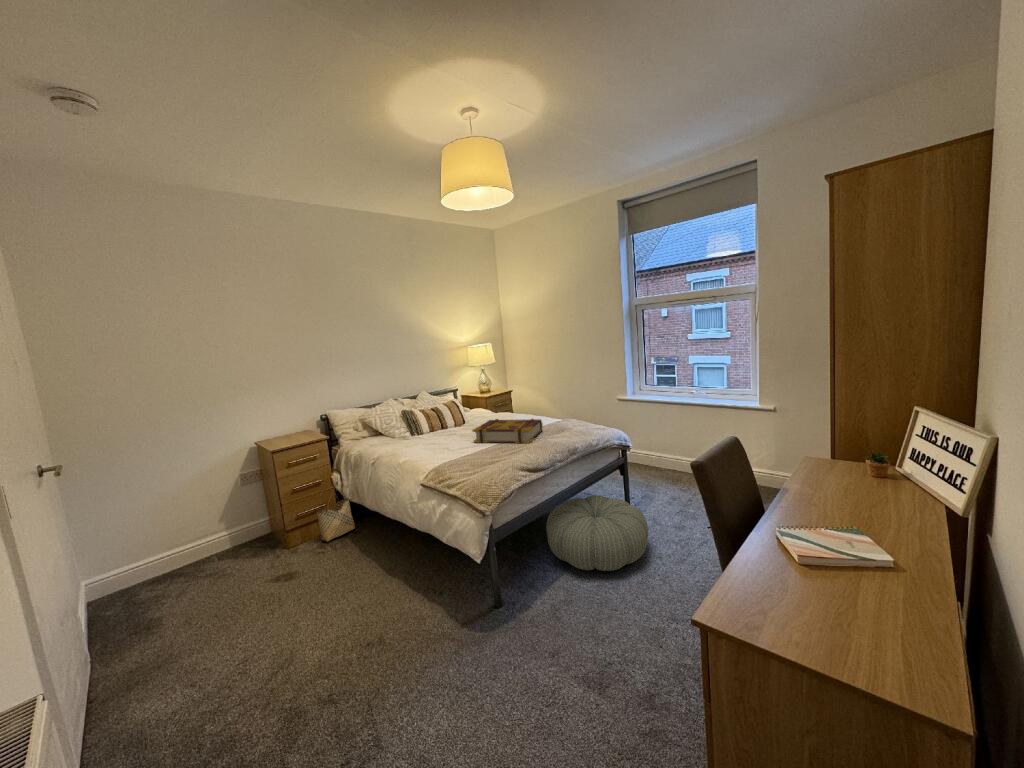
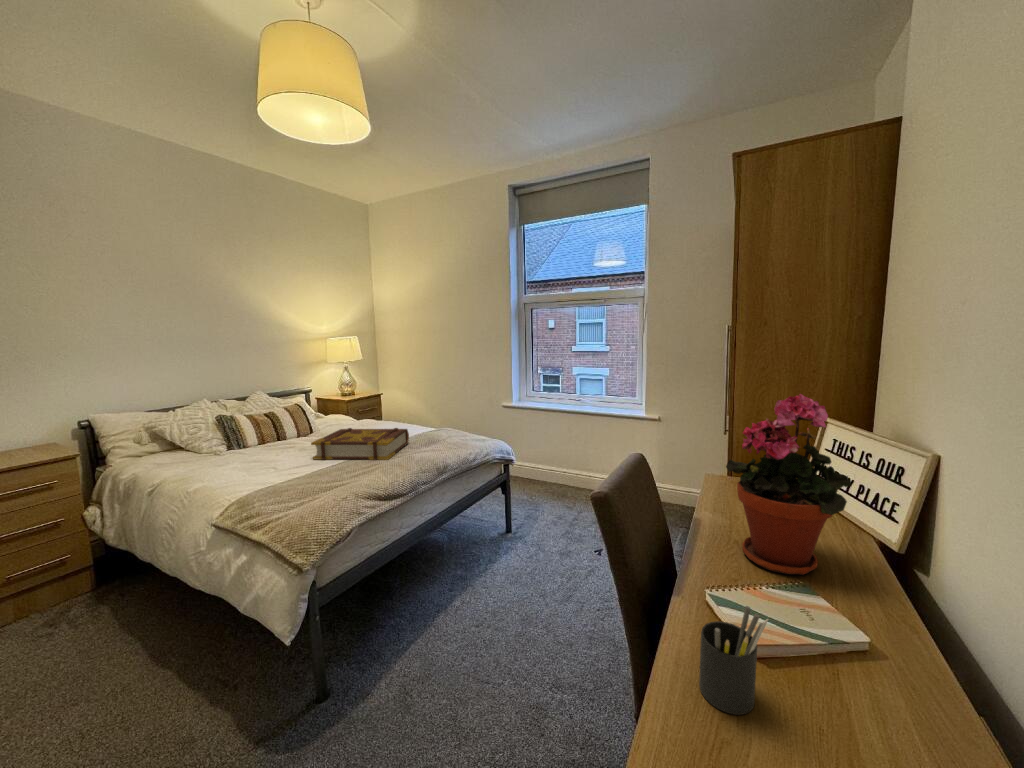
potted plant: none [806,390,910,528] -> present [726,394,851,575]
woven basket: present [317,489,355,541] -> none [48,530,124,613]
pouf: present [546,496,648,571] -> none [405,523,530,625]
pen holder: none [764,528,806,591] -> present [699,606,768,715]

